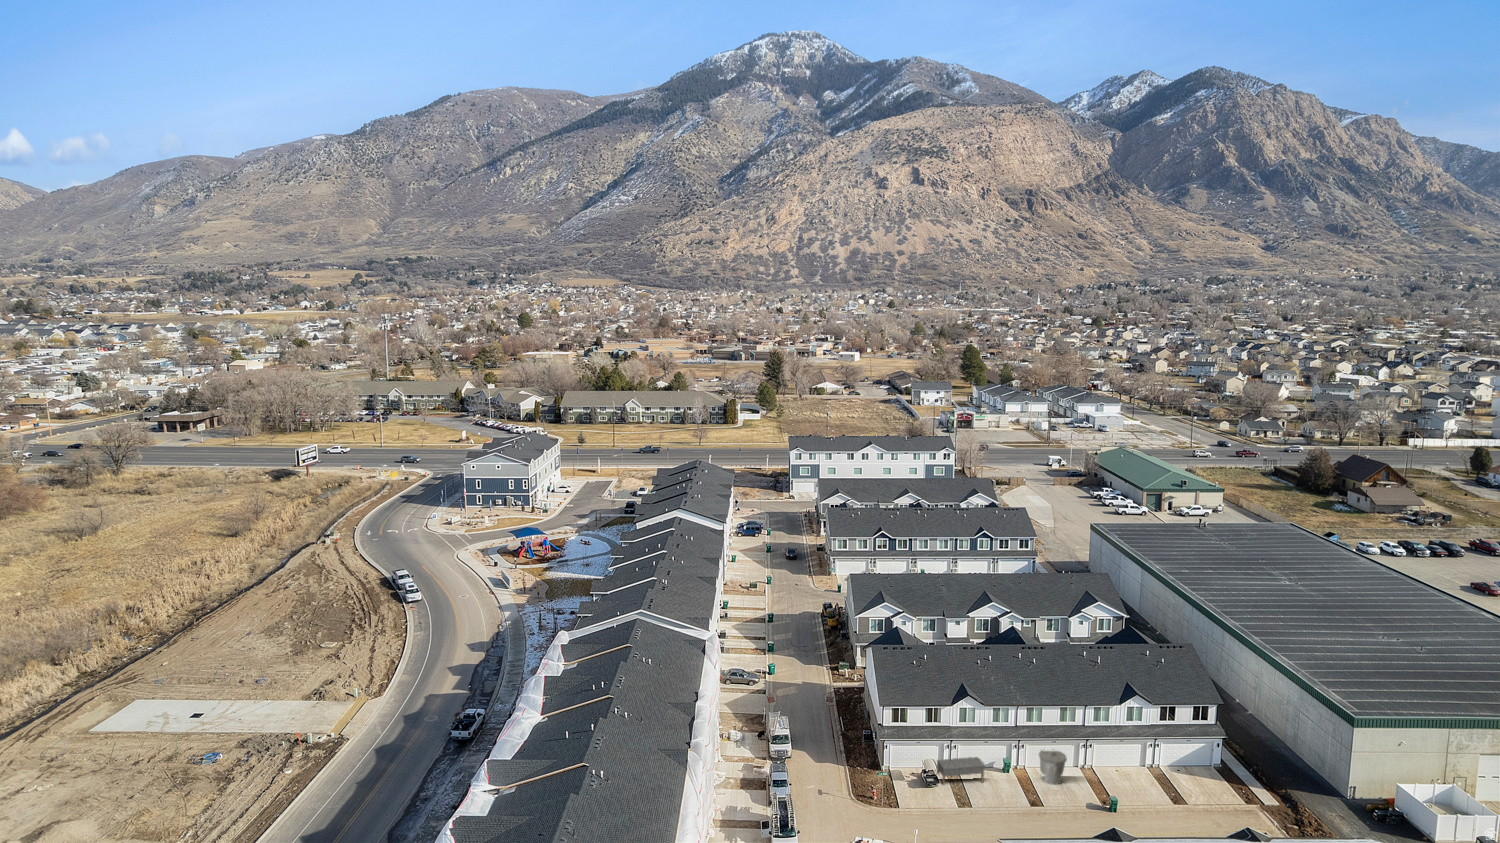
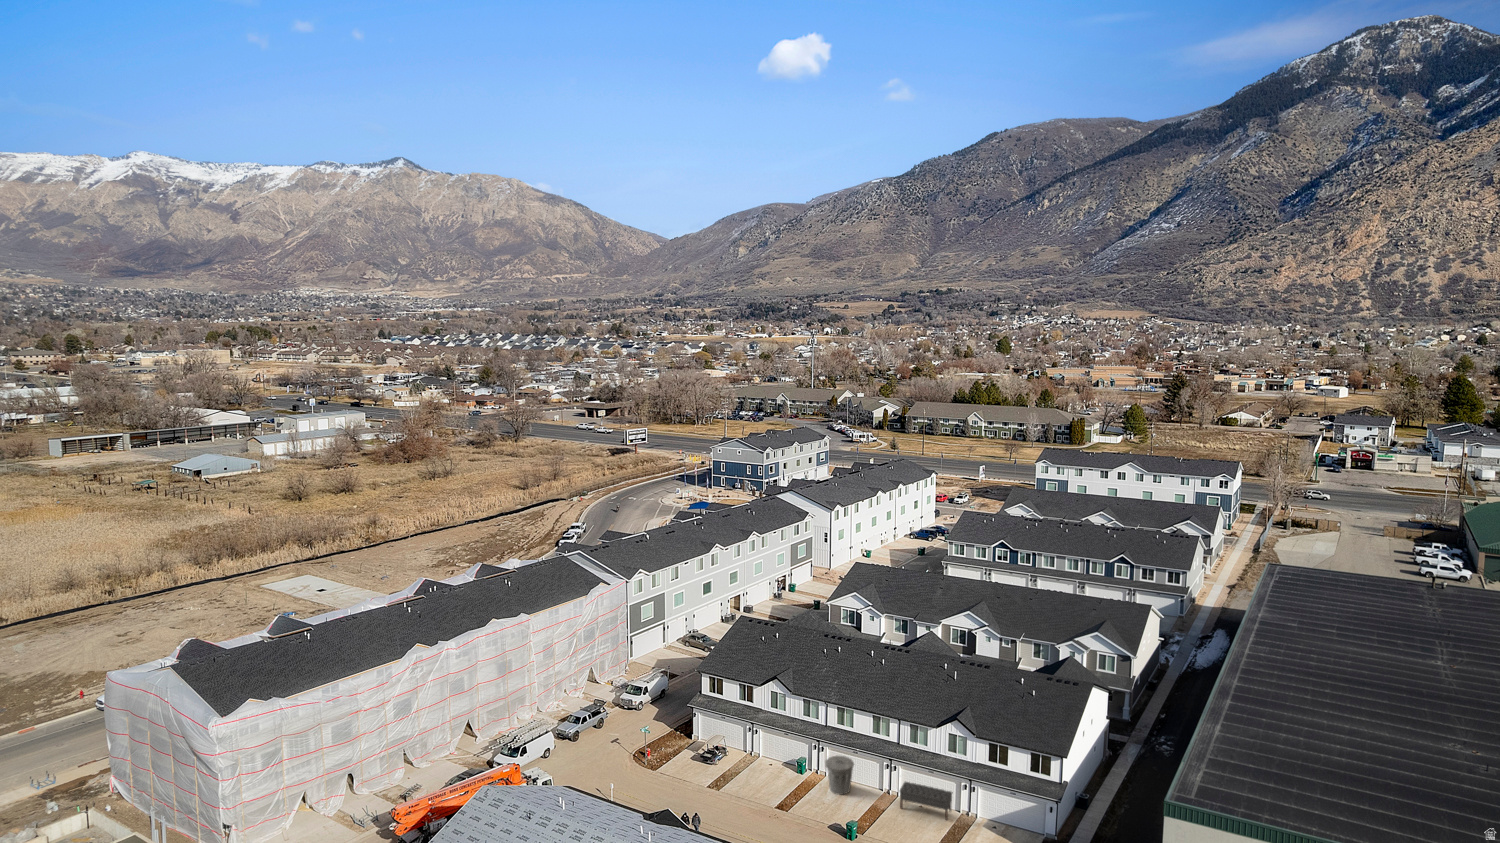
bench: present [937,757,985,785] -> present [900,782,953,820]

